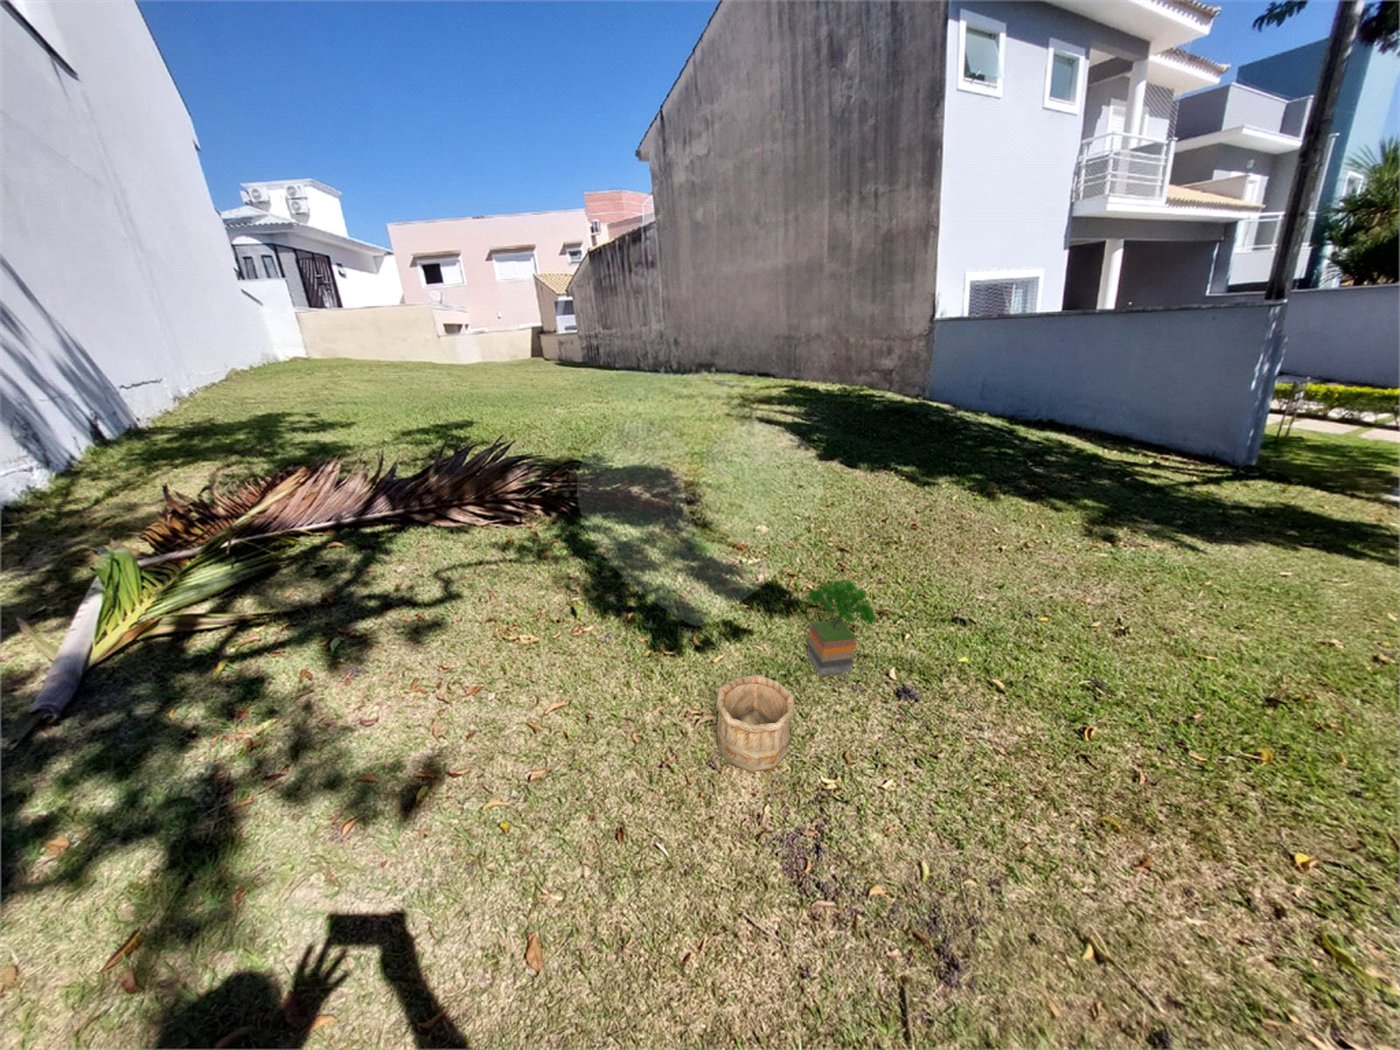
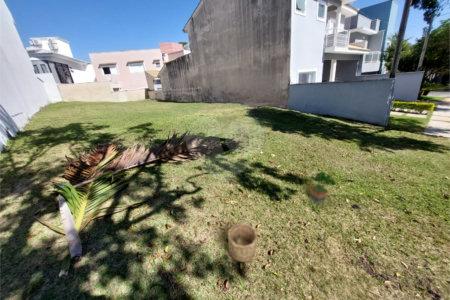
wooden bucket: present [716,675,794,772] -> present [228,223,258,262]

